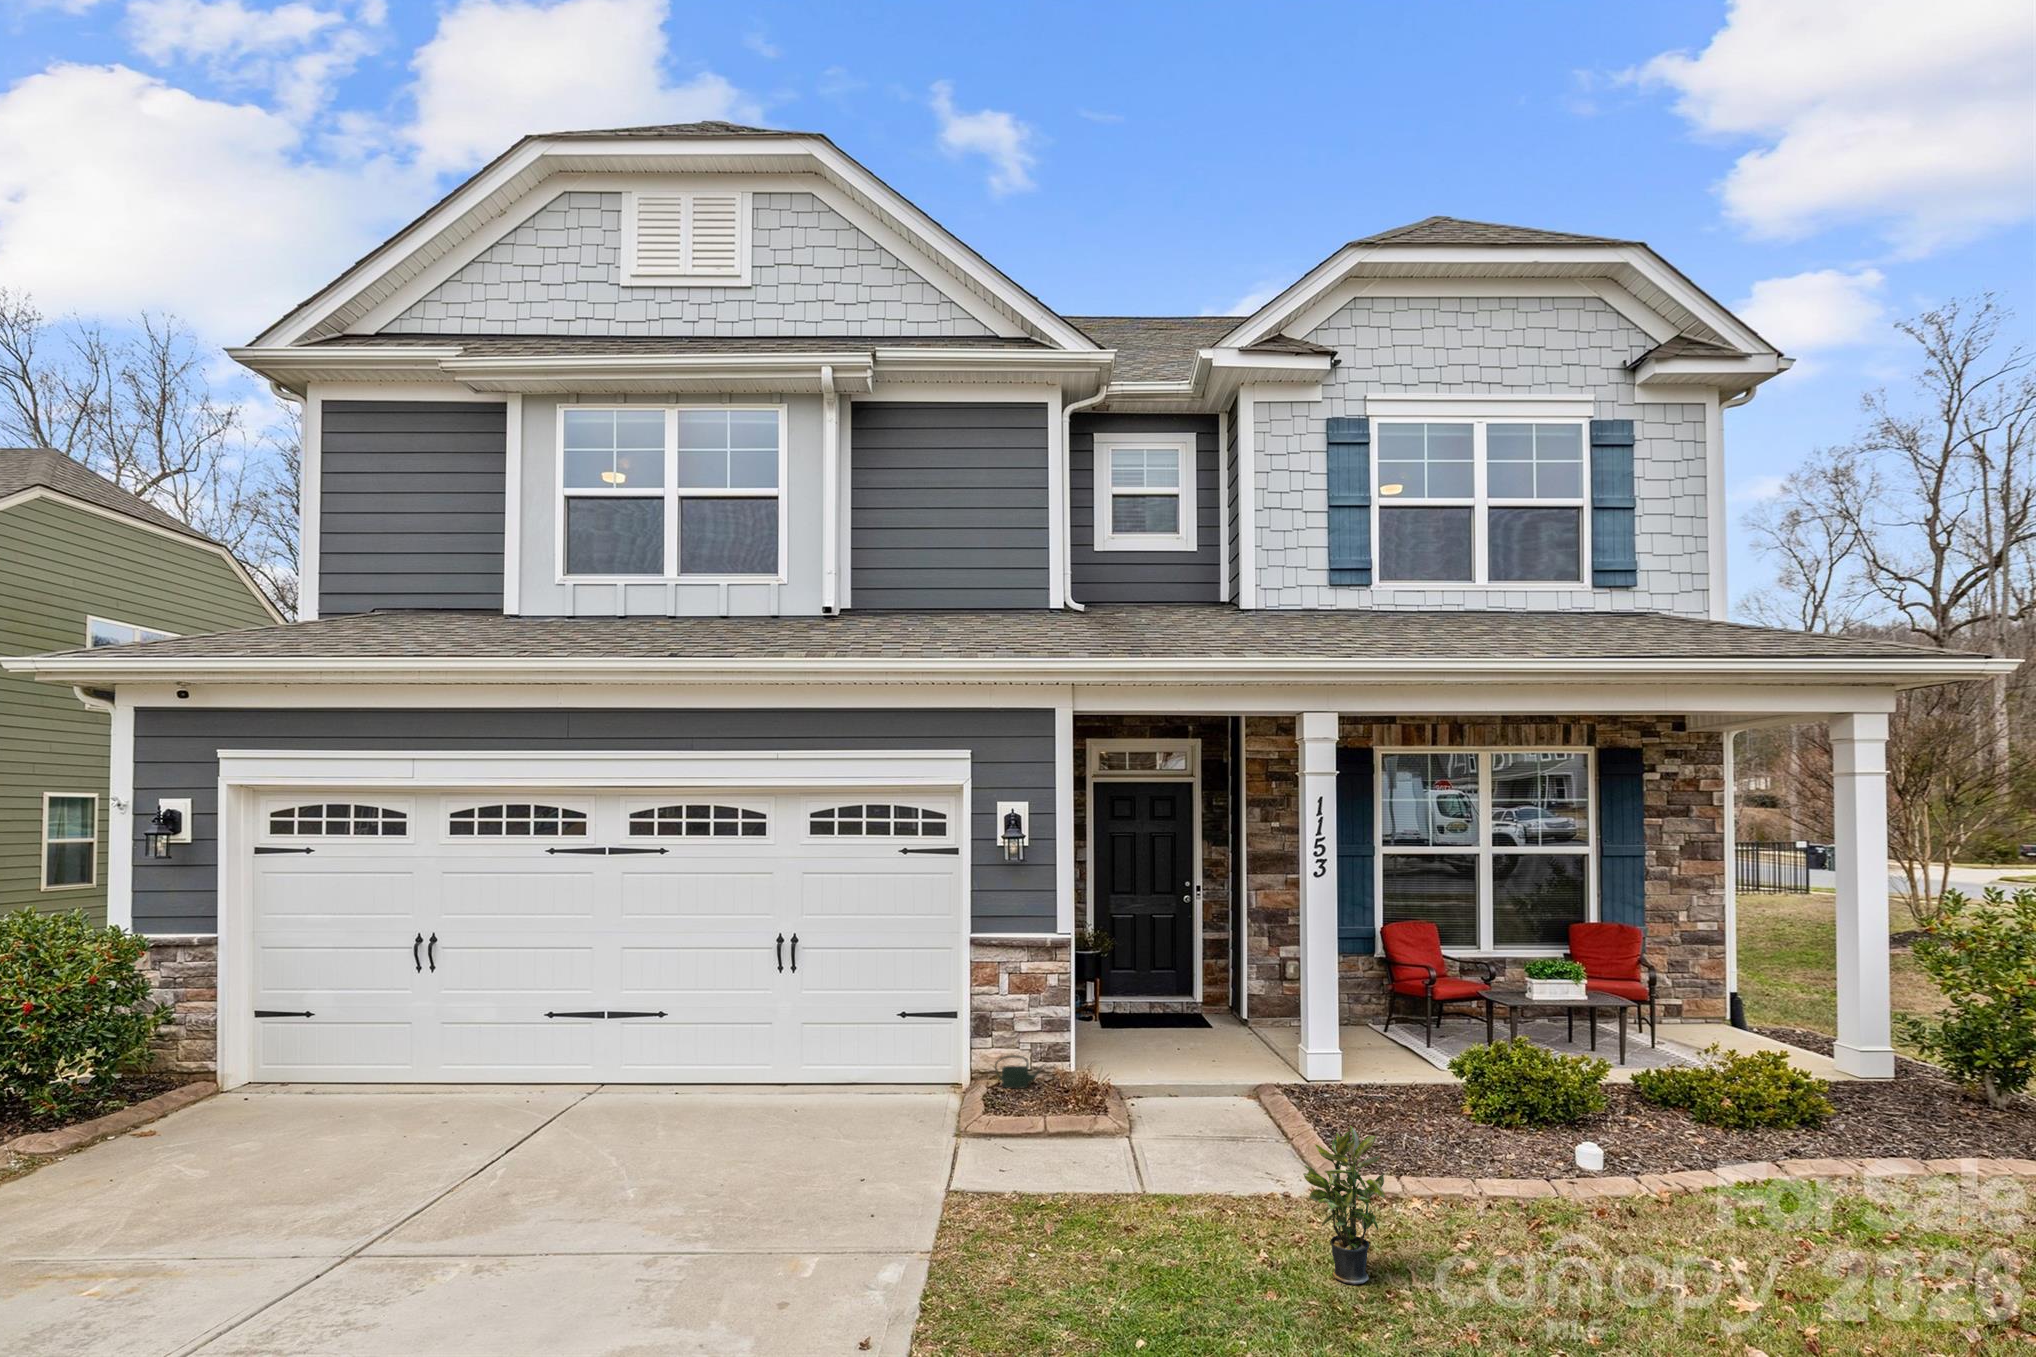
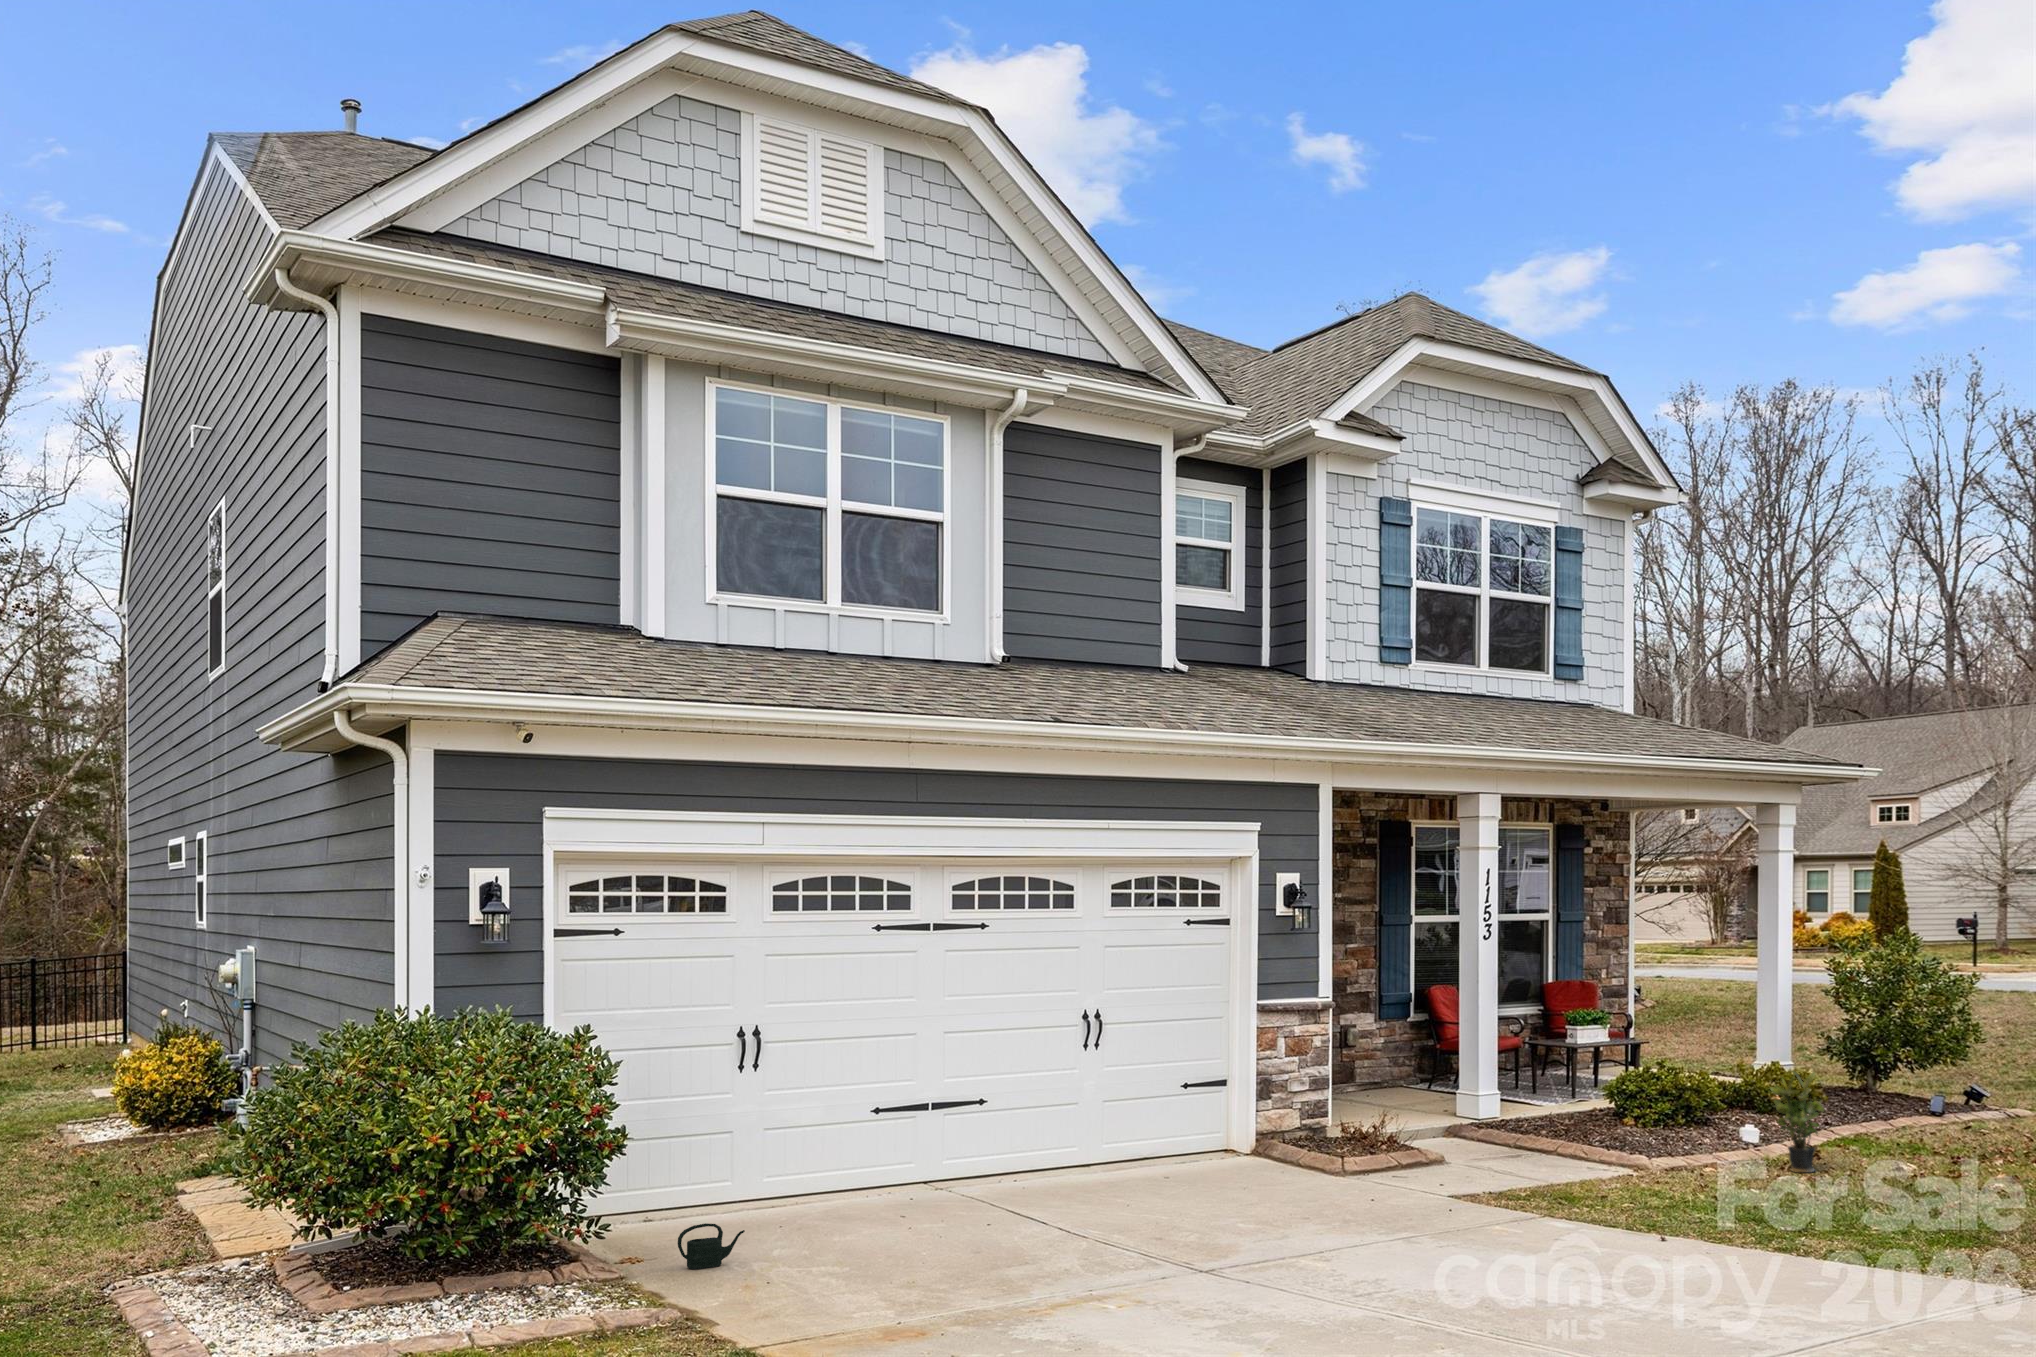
watering can: present [995,1055,1046,1088] -> present [678,1223,745,1269]

